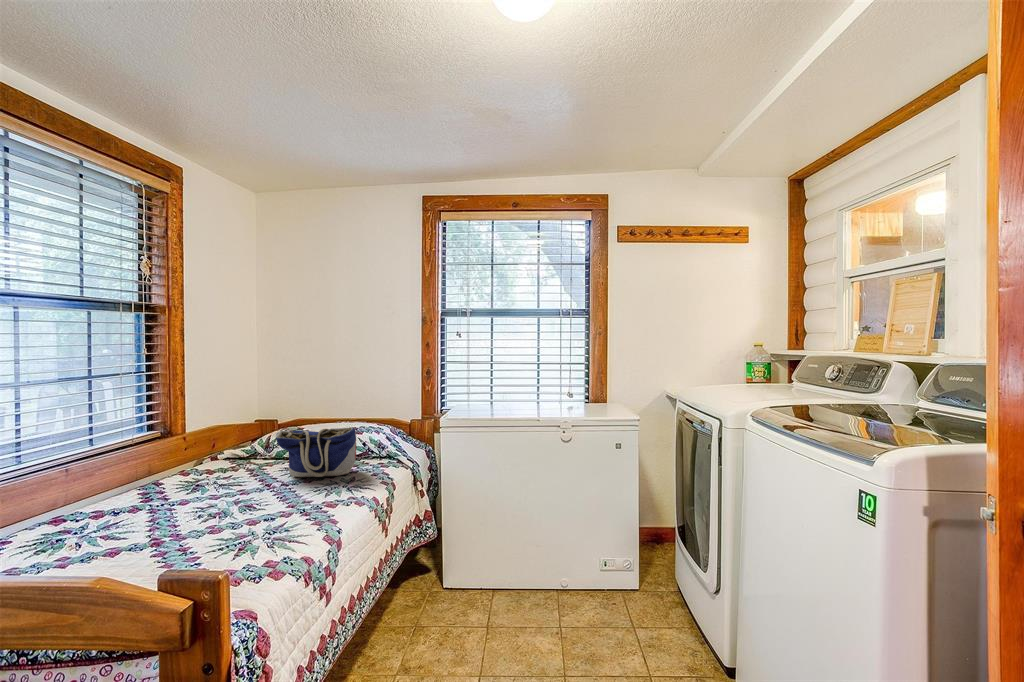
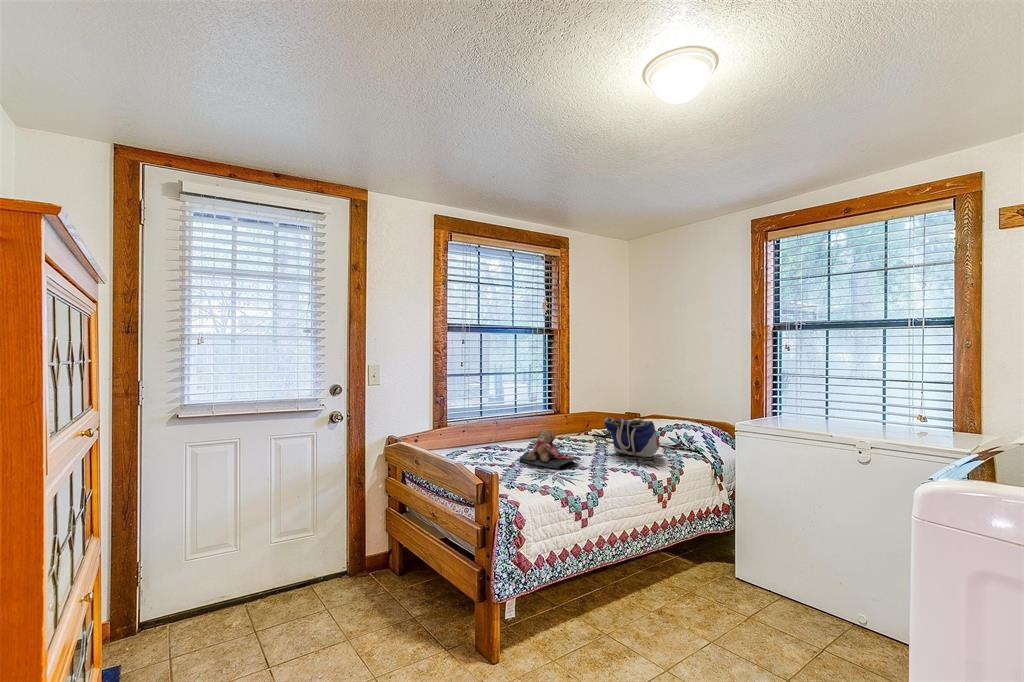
teddy bear: none [156,465,269,534] -> present [520,429,580,469]

